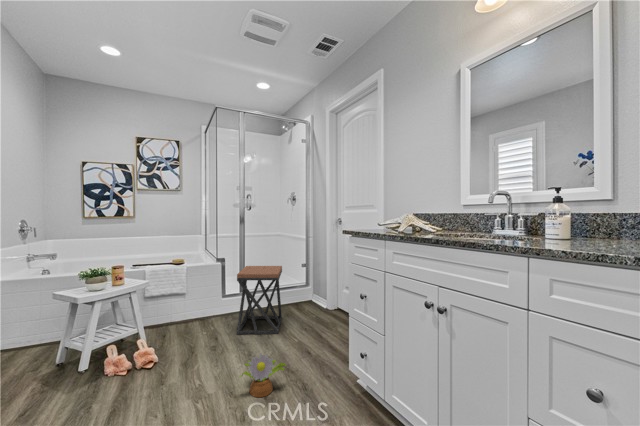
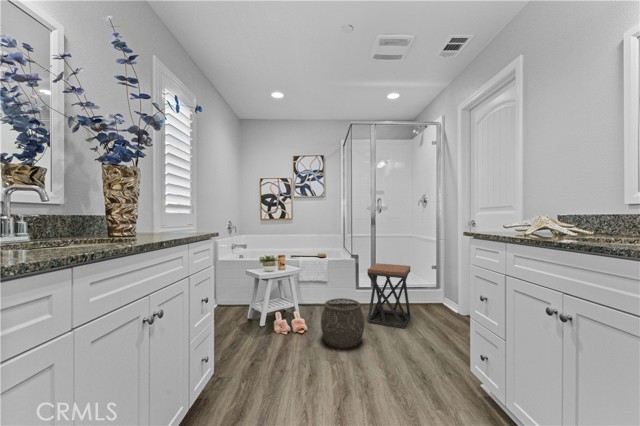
woven basket: none [178,313,236,378] -> present [321,298,364,348]
decorative plant: present [240,353,286,397] -> none [364,335,407,374]

